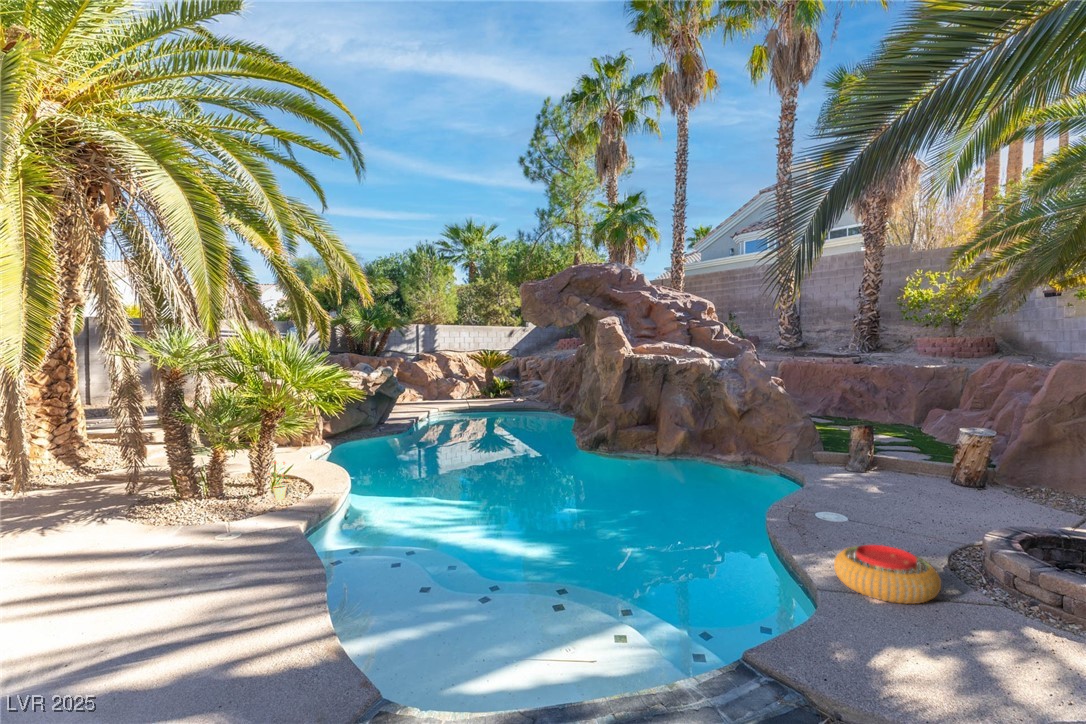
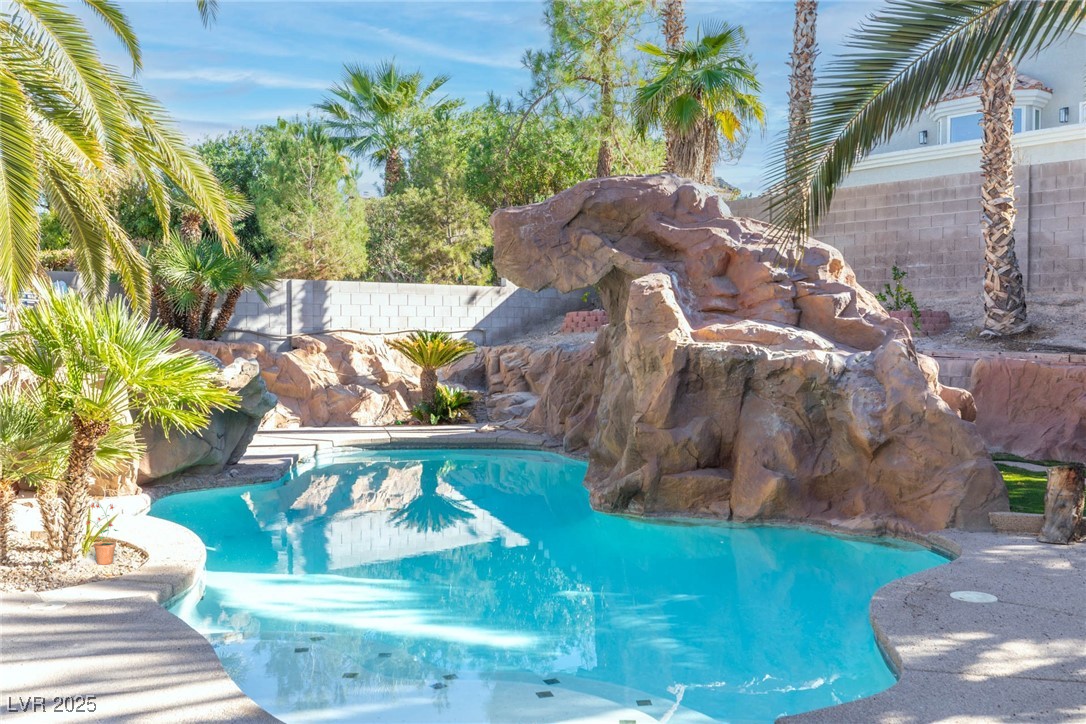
pouf: present [834,545,941,604] -> none [930,611,1066,681]

